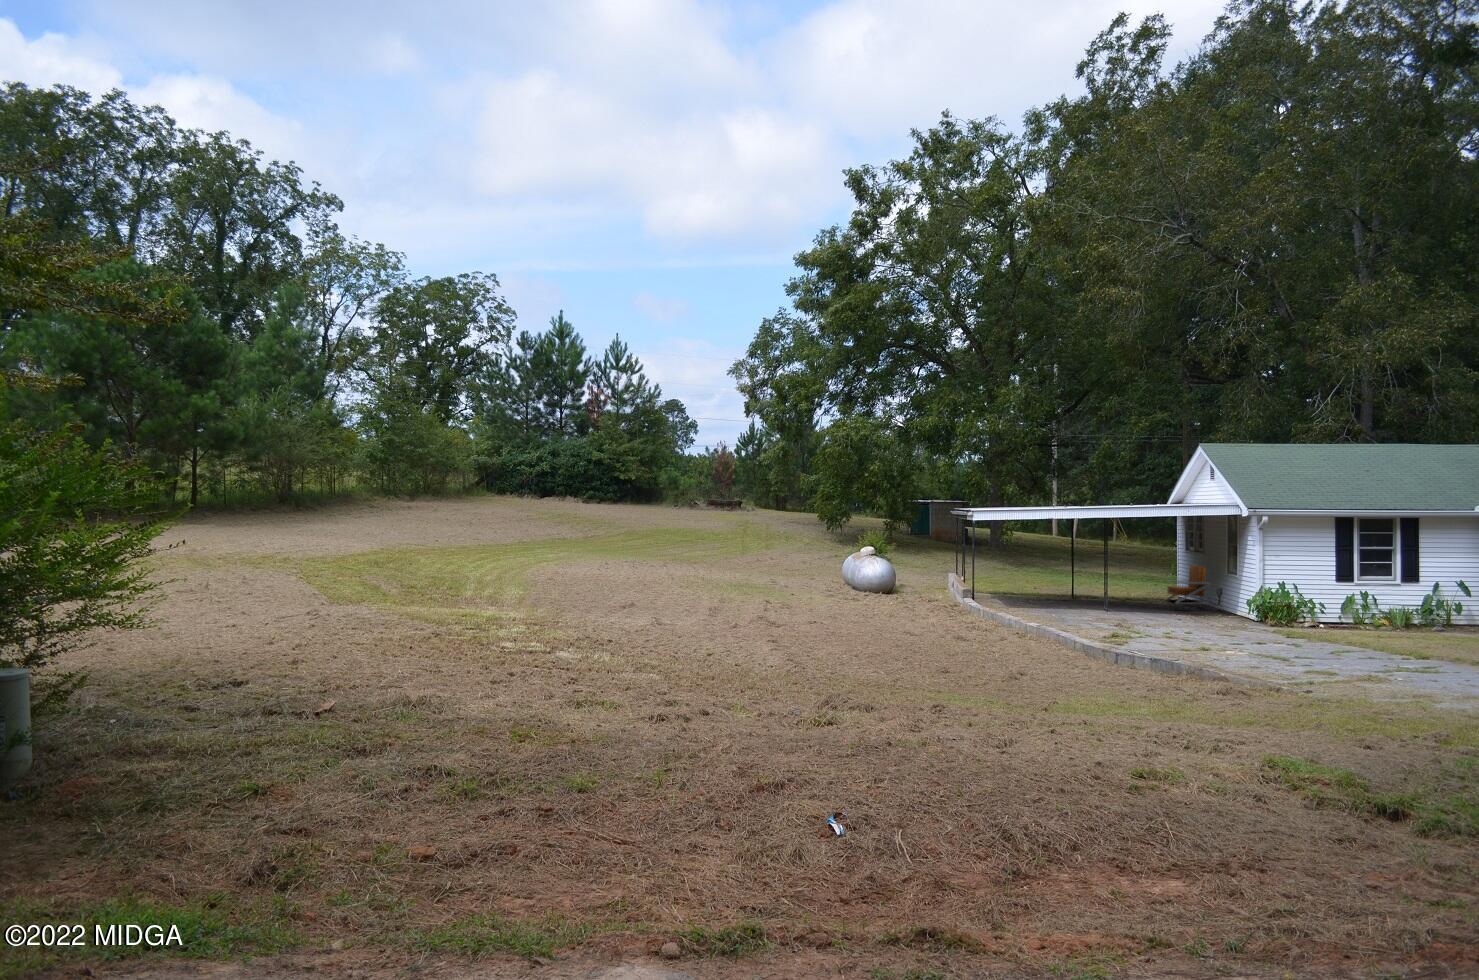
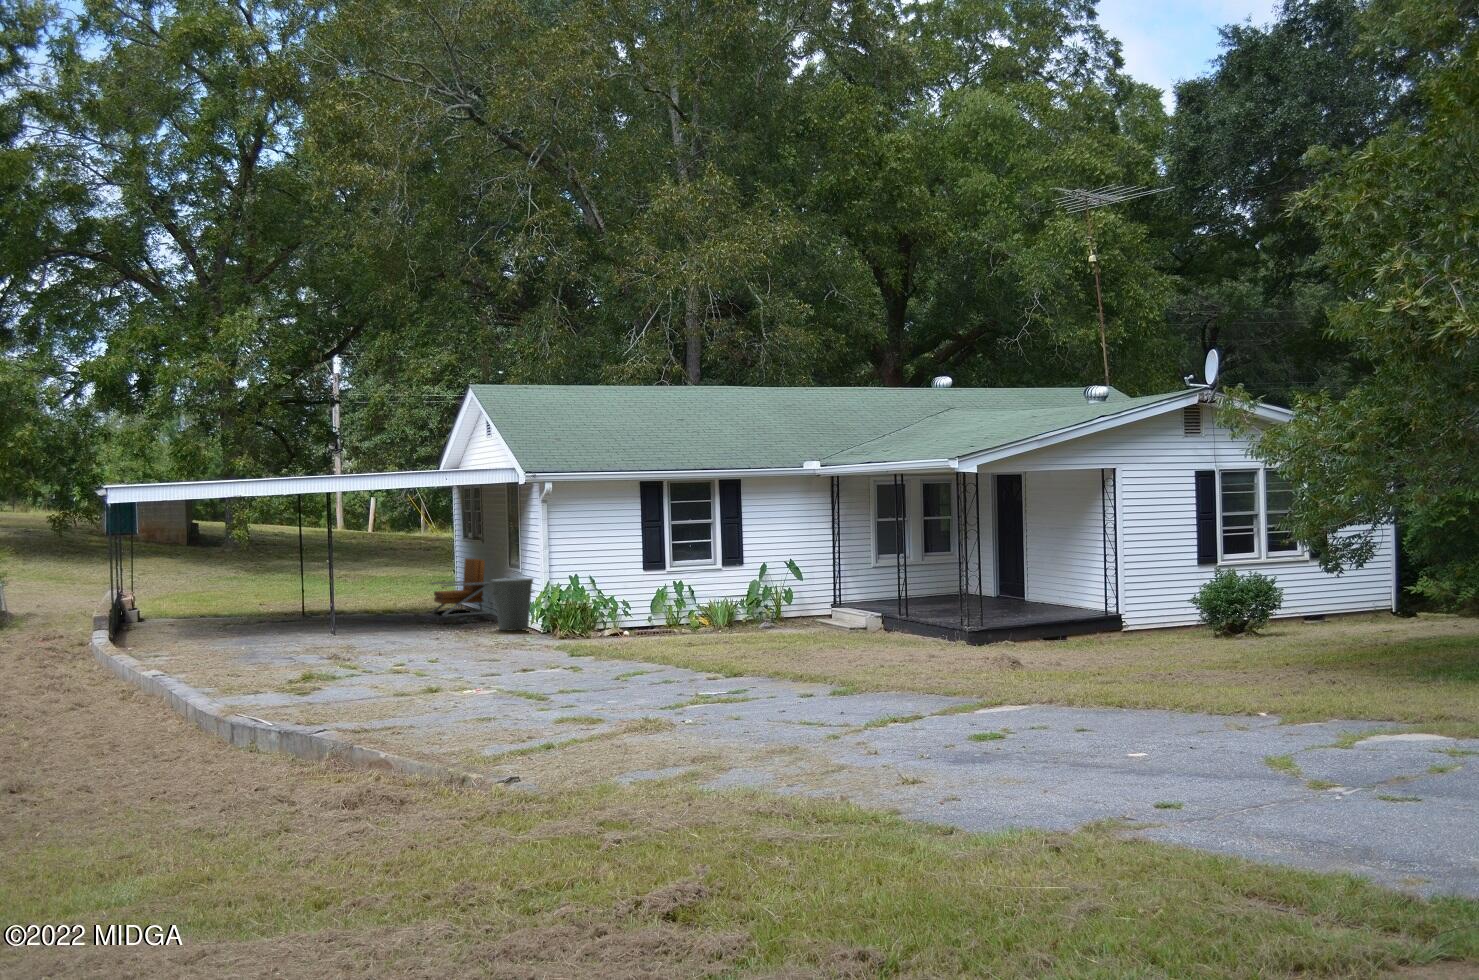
trash can: none [1219,579,1252,617] -> present [491,578,534,630]

